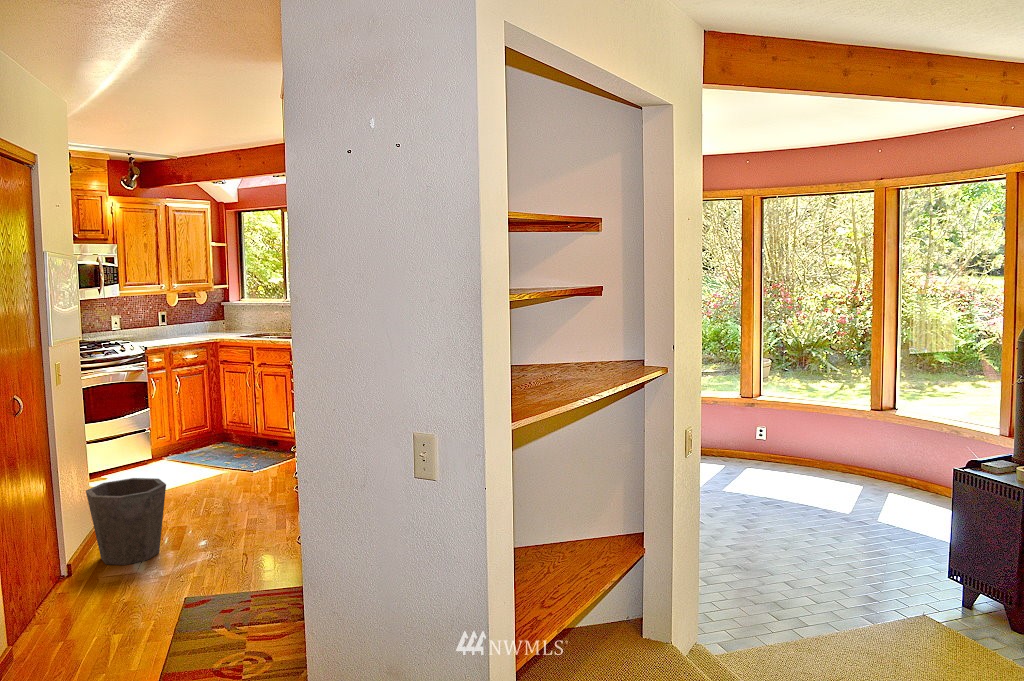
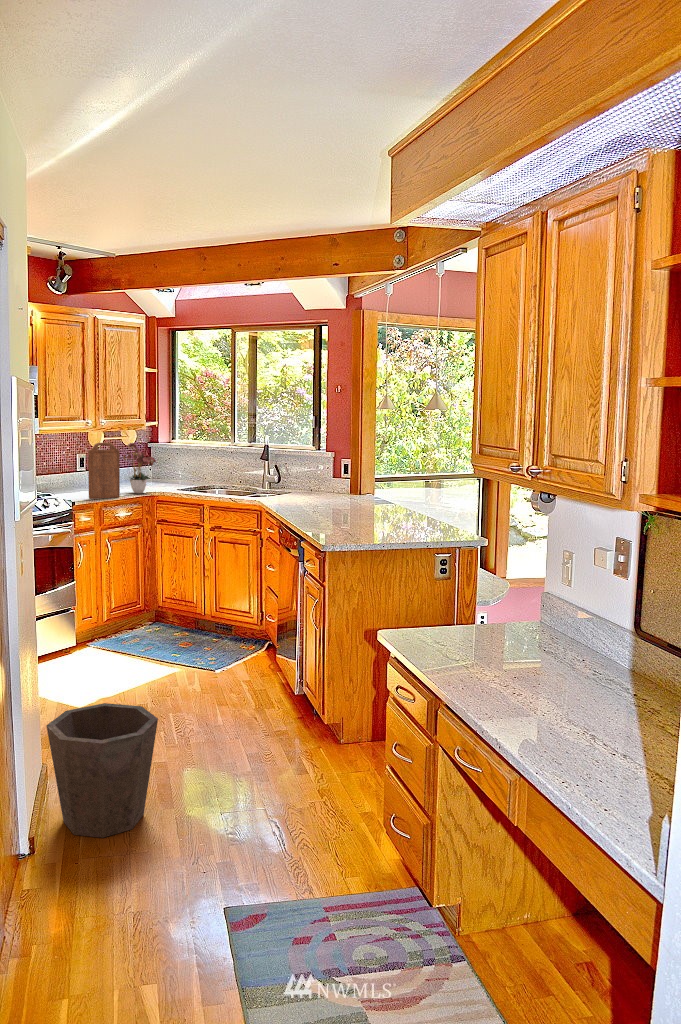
flower arrangement: none [188,299,218,340] -> present [123,443,156,493]
cutting board: none [157,301,185,345] -> present [88,443,120,499]

